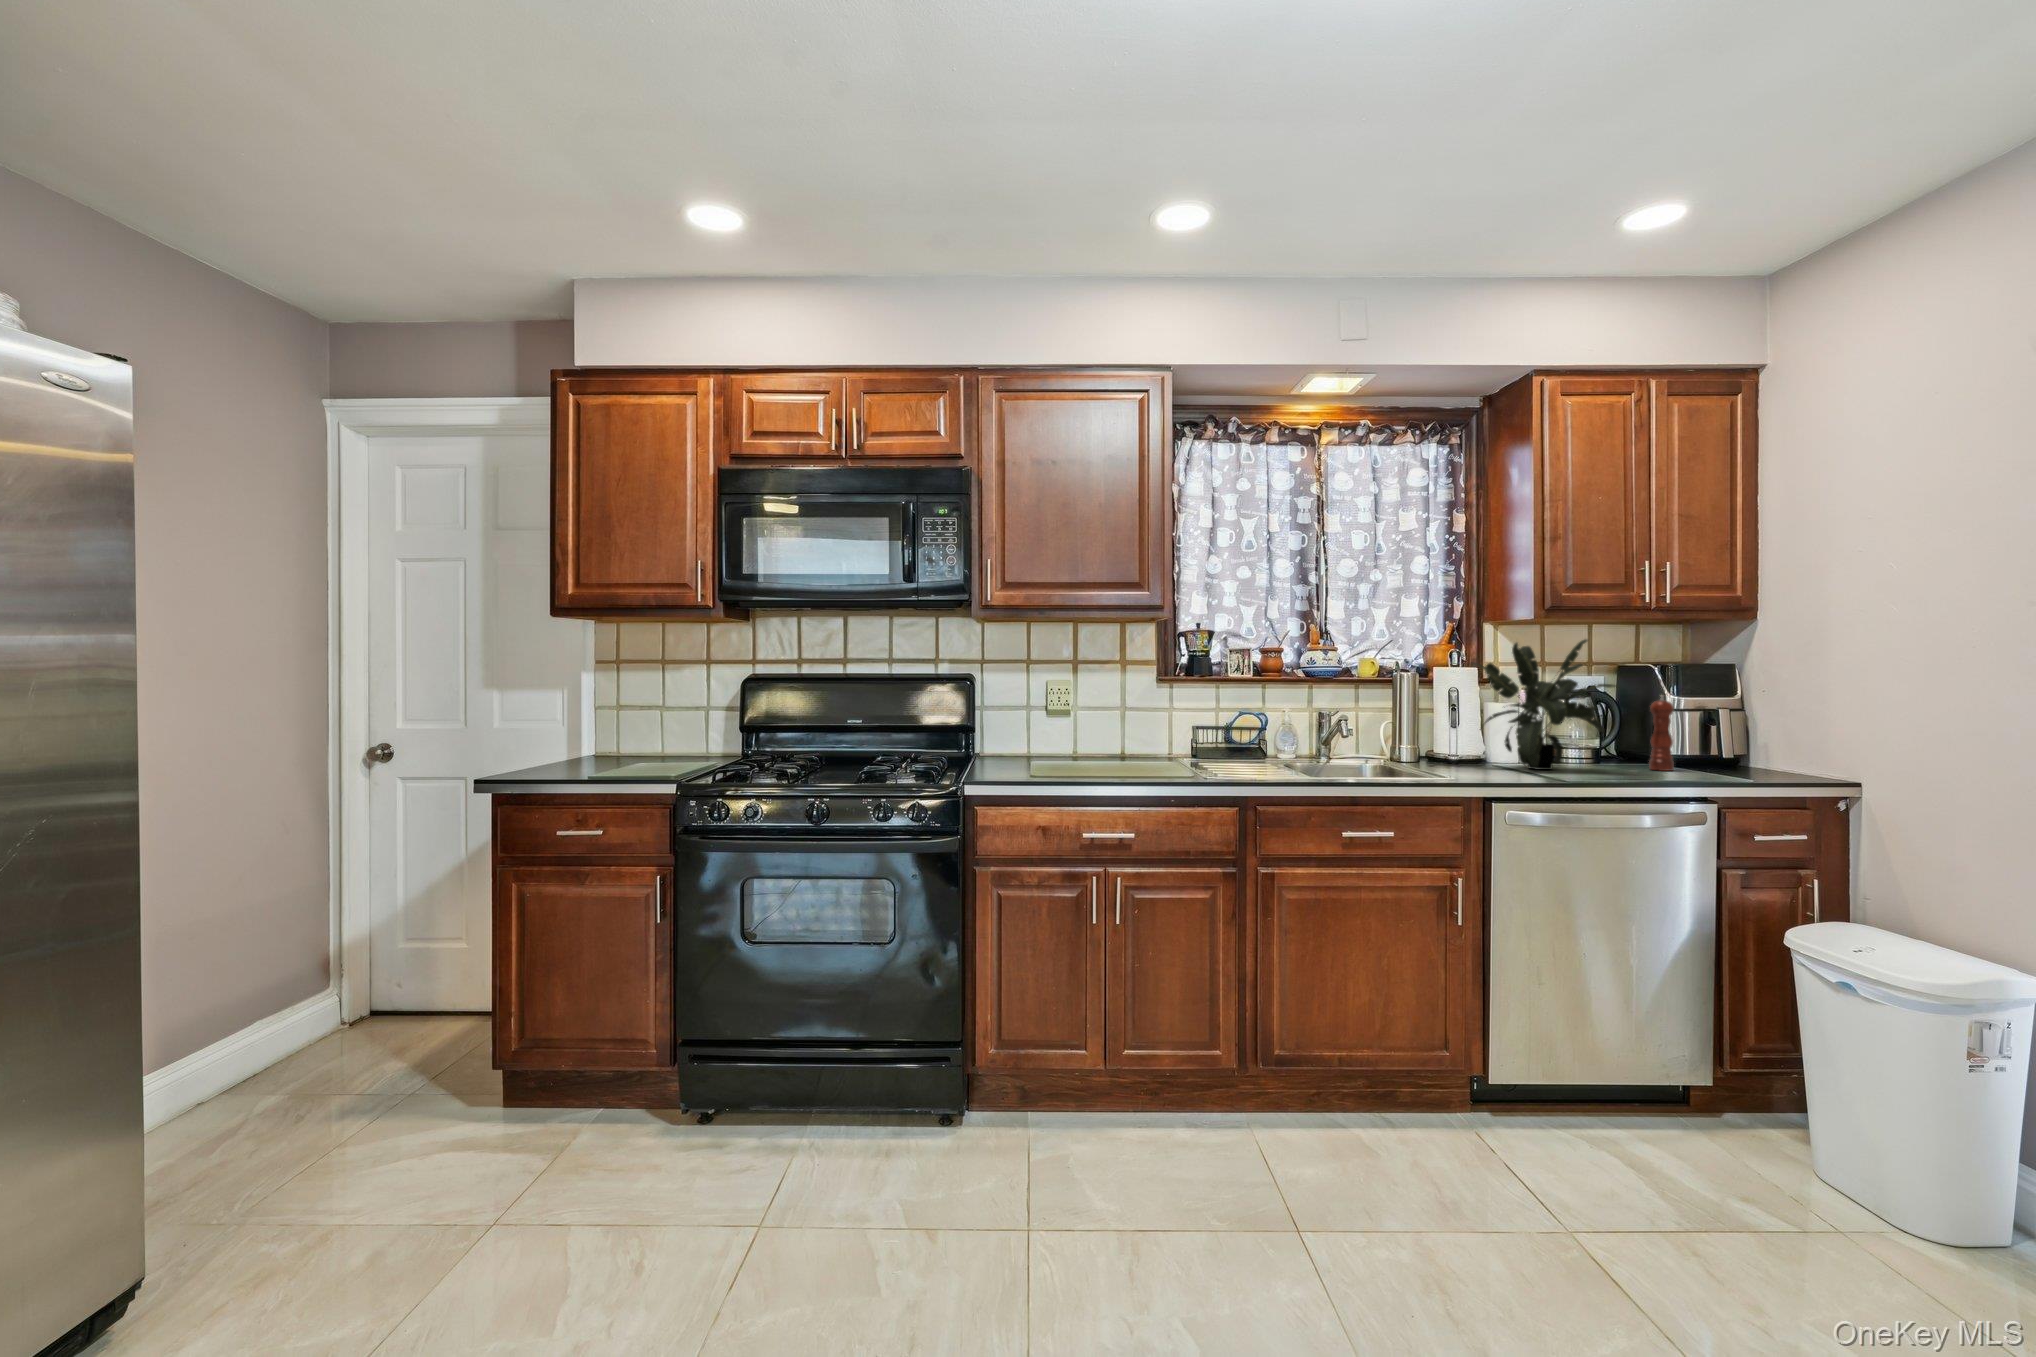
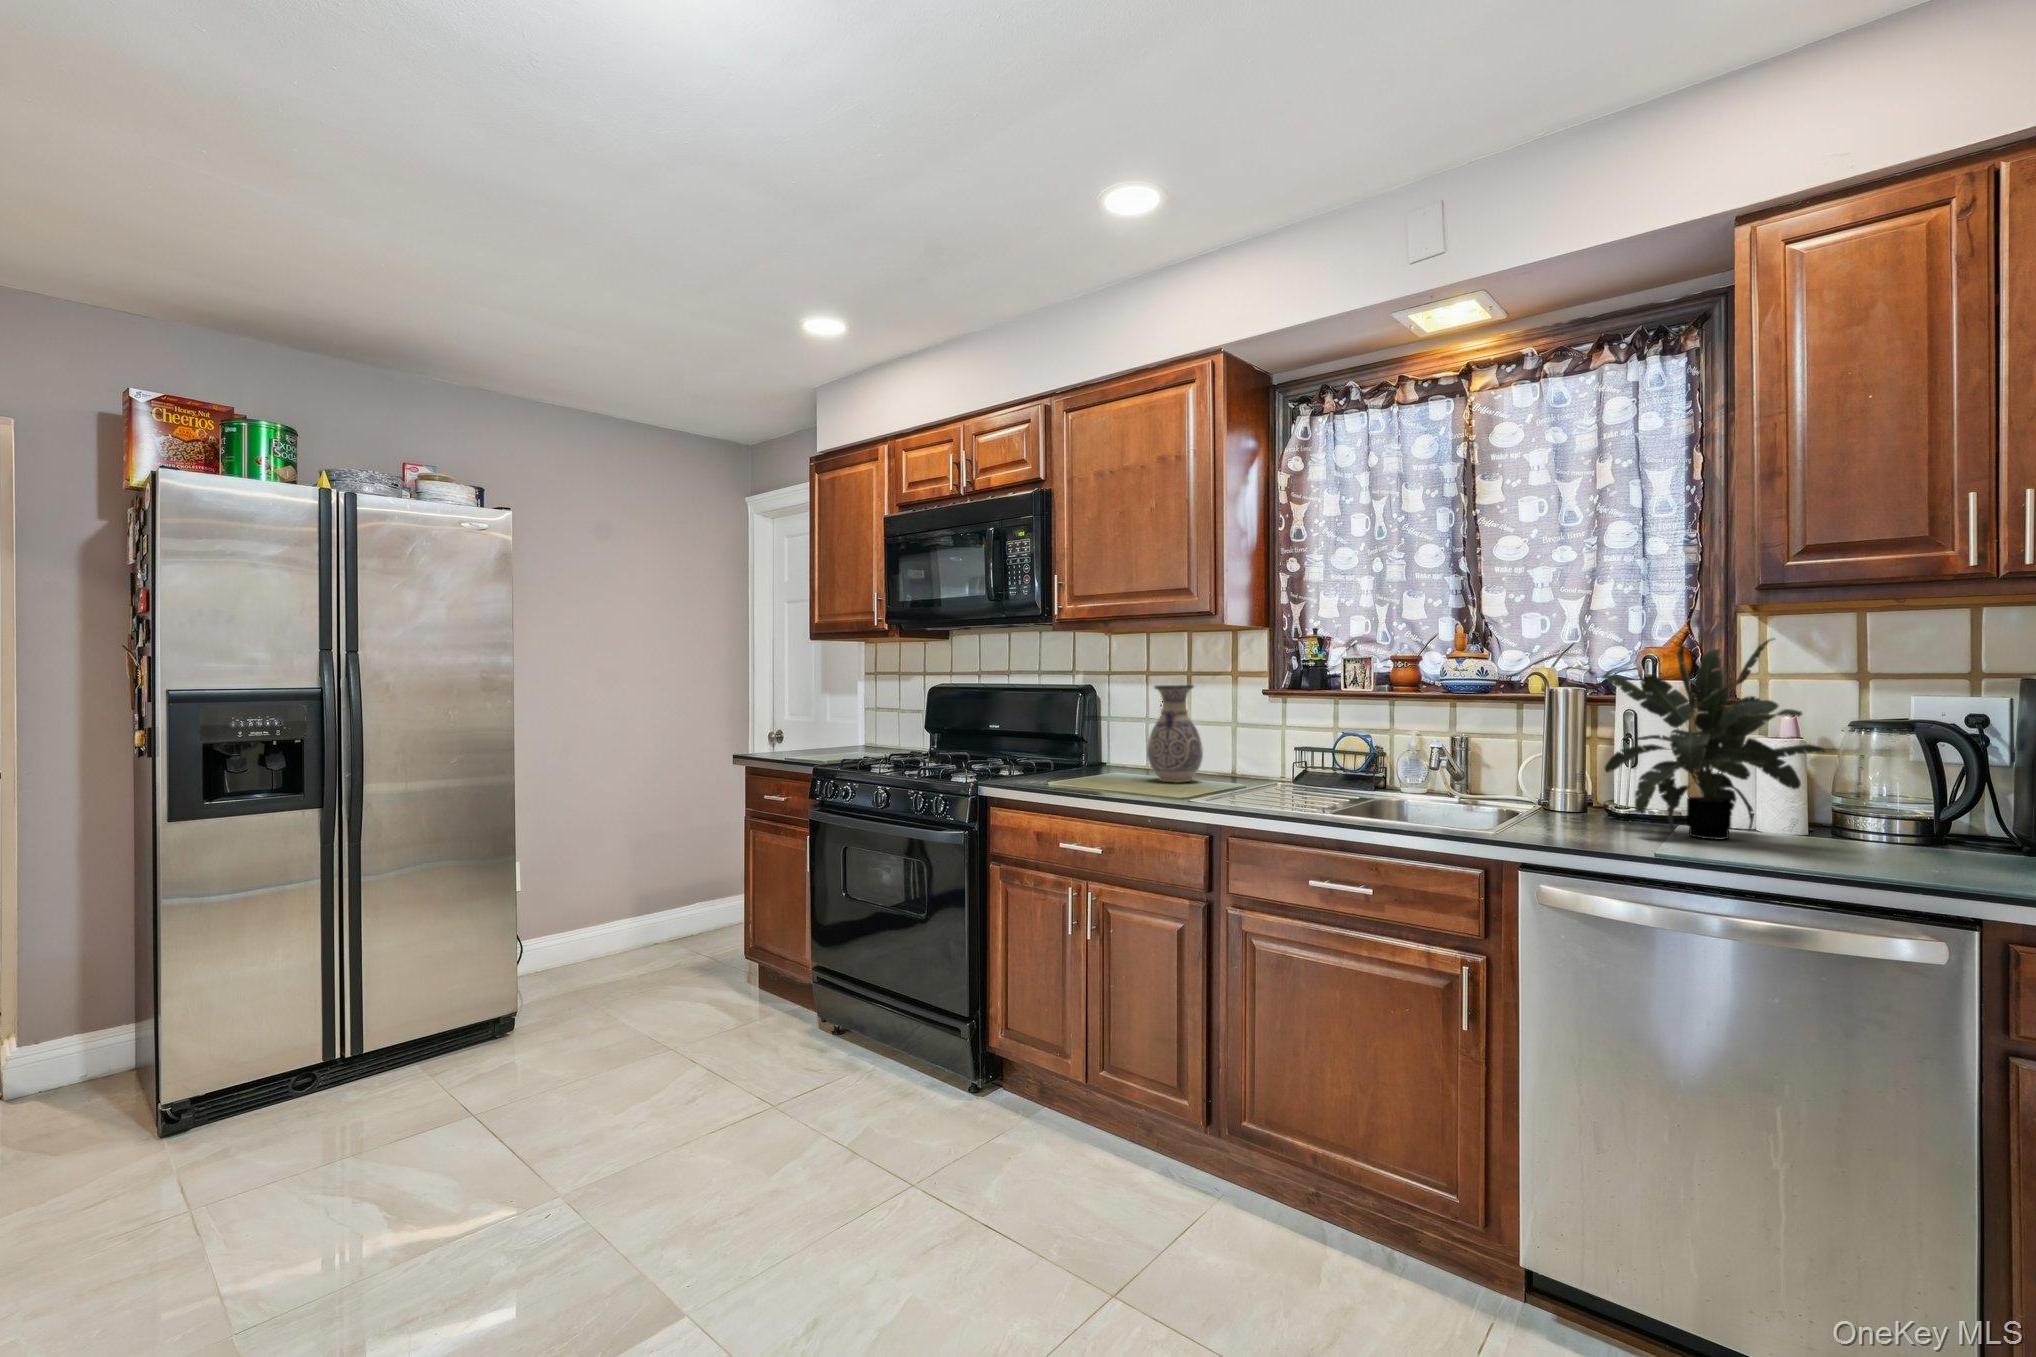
vase: none [1076,673,1128,766] -> present [1147,685,1203,783]
pepper mill: present [1649,695,1674,771] -> none [1939,731,1988,866]

